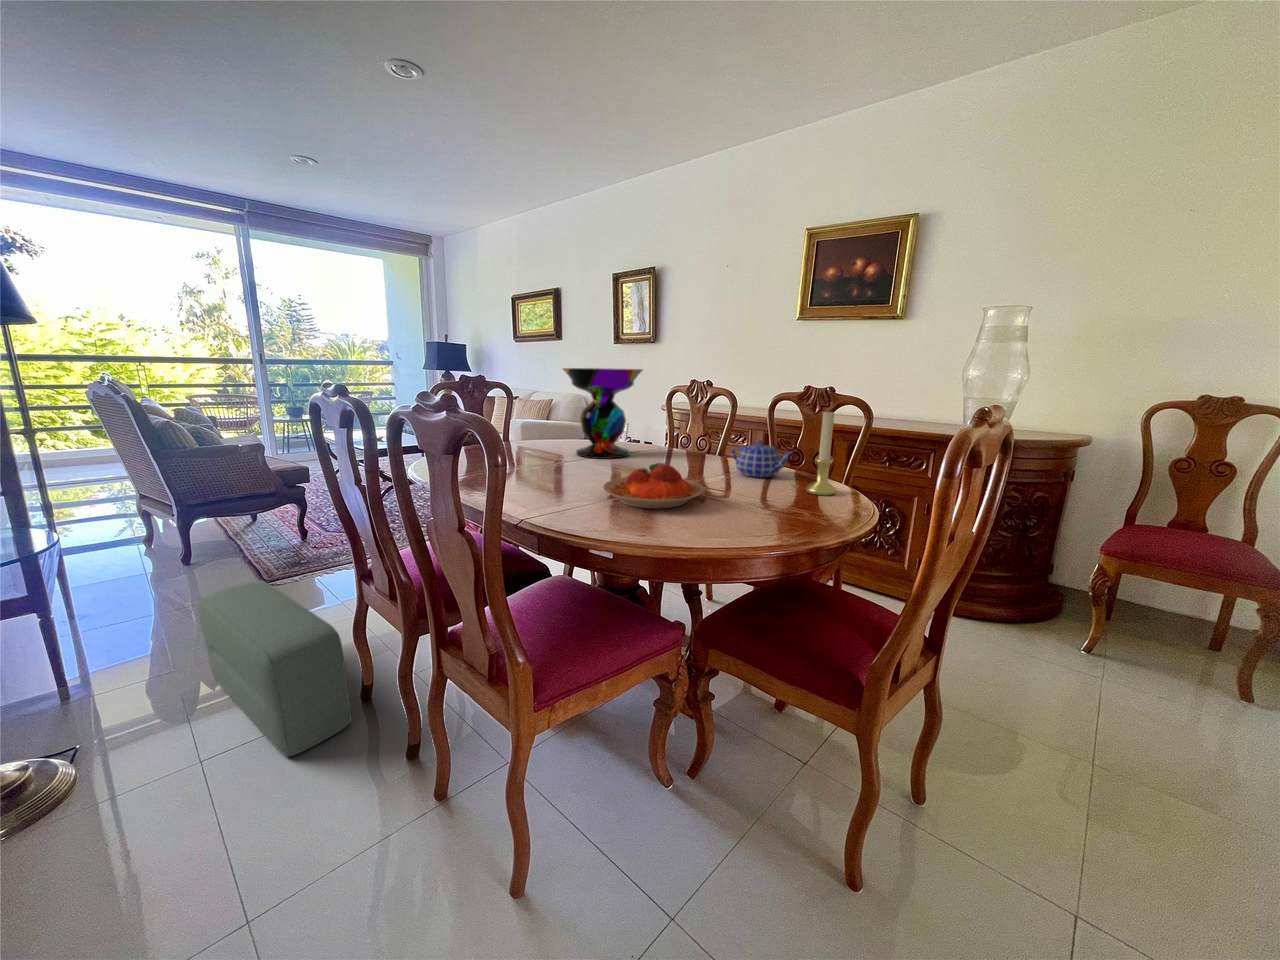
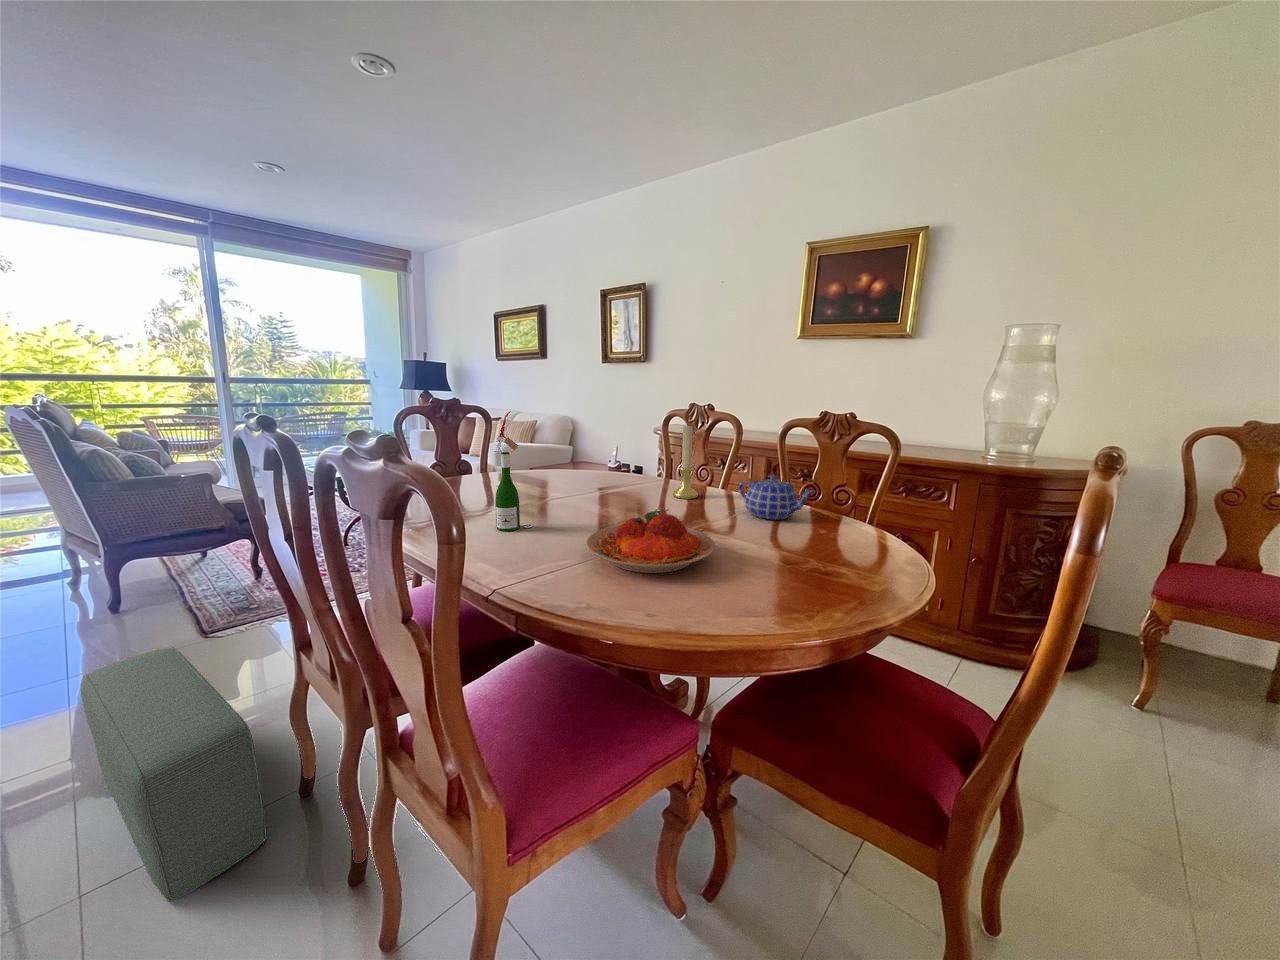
decorative bowl: present [563,368,643,459] -> none [541,390,635,494]
wine bottle: none [527,384,557,482] -> present [493,411,532,531]
candle holder: present [806,412,836,496] -> present [673,426,698,499]

